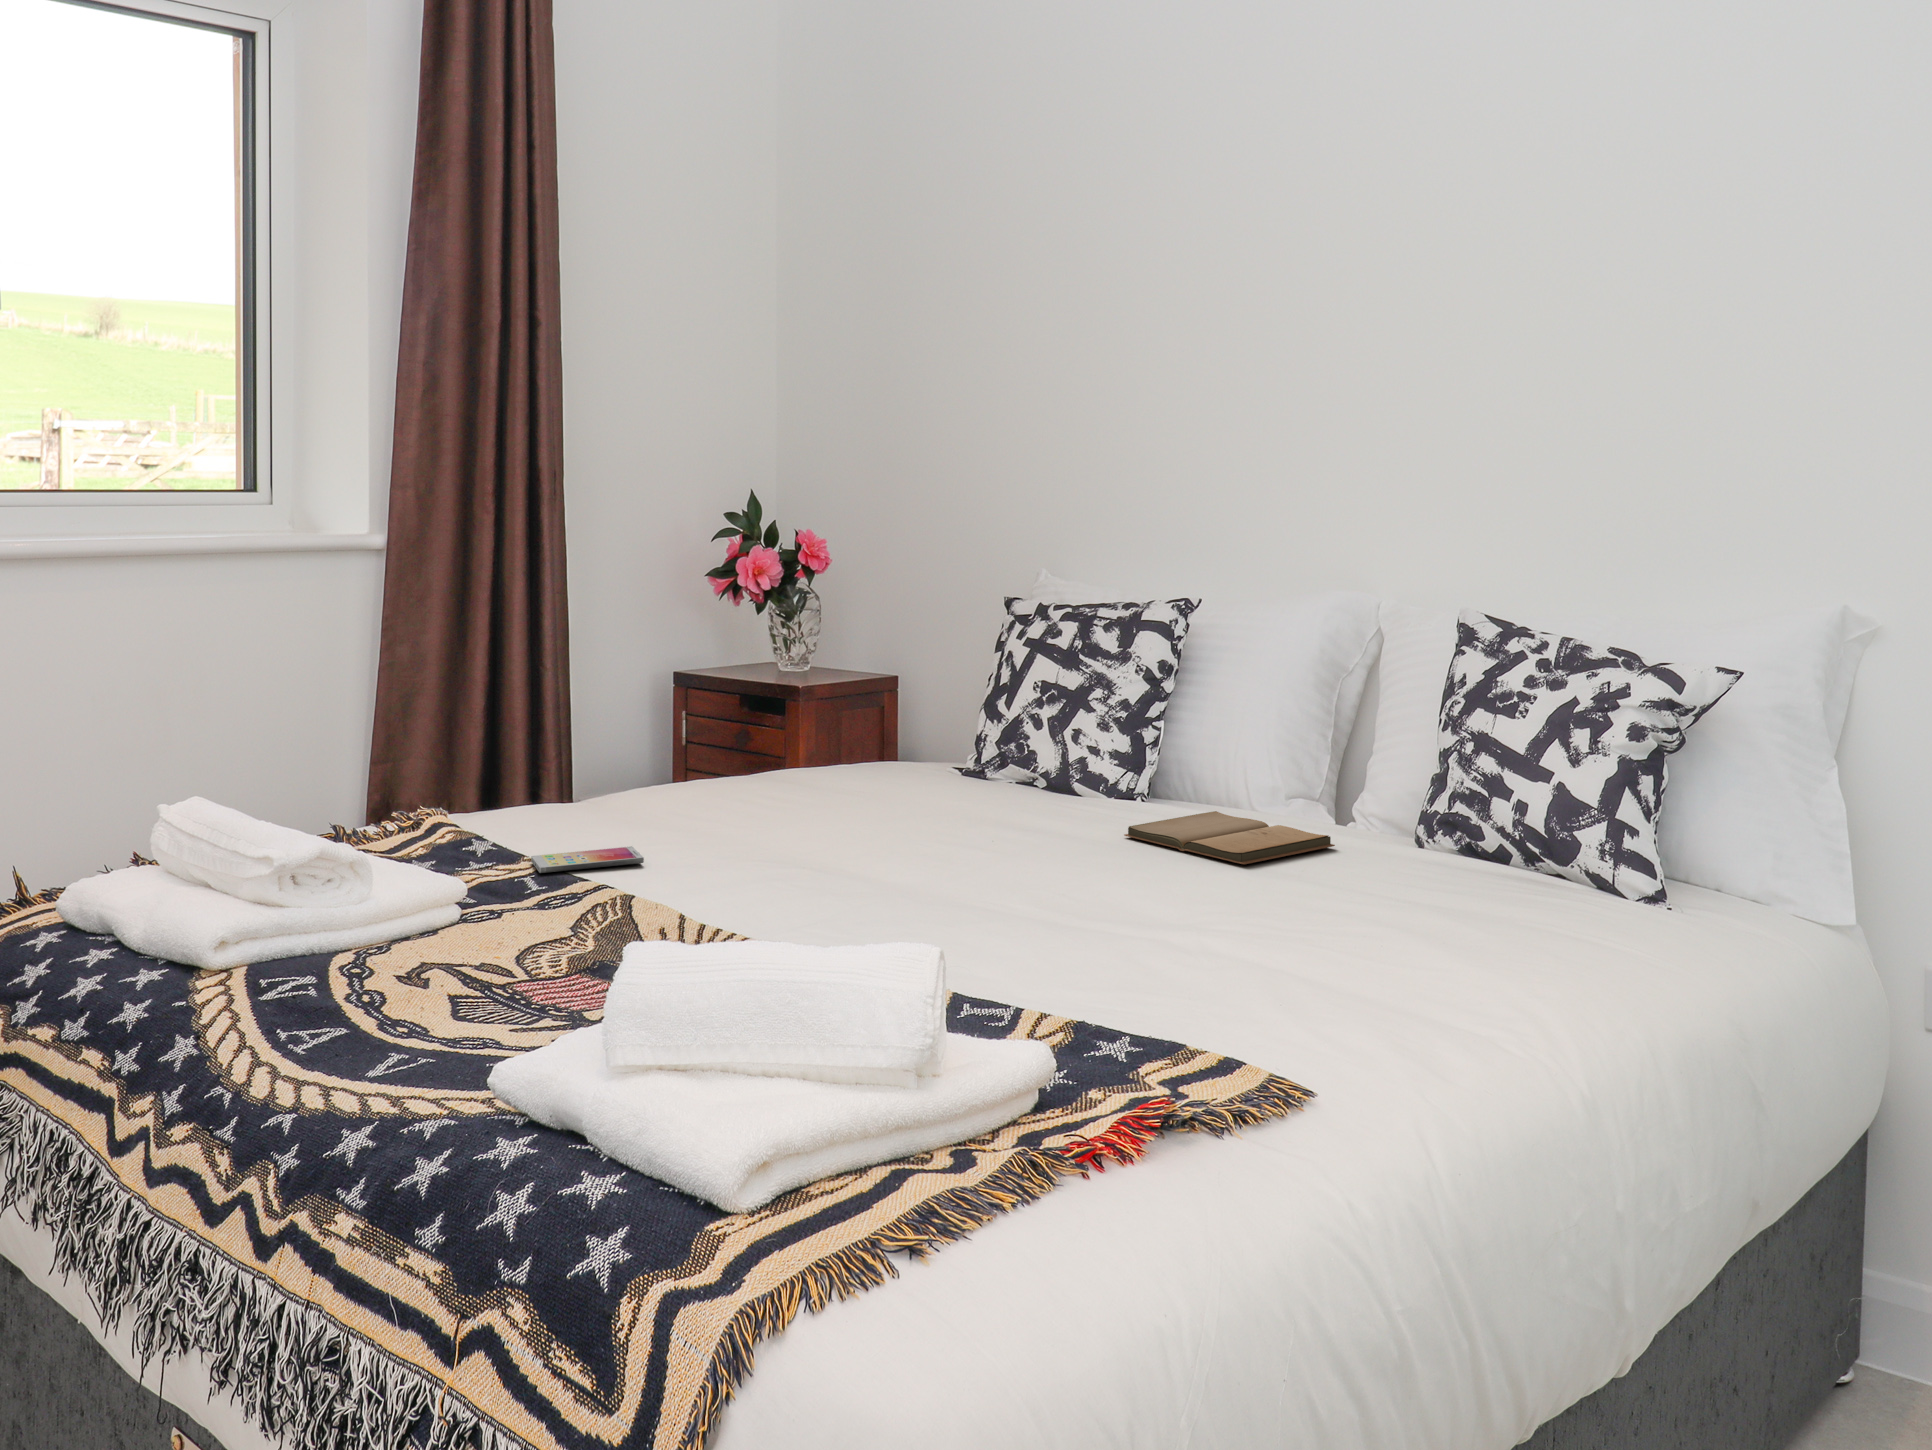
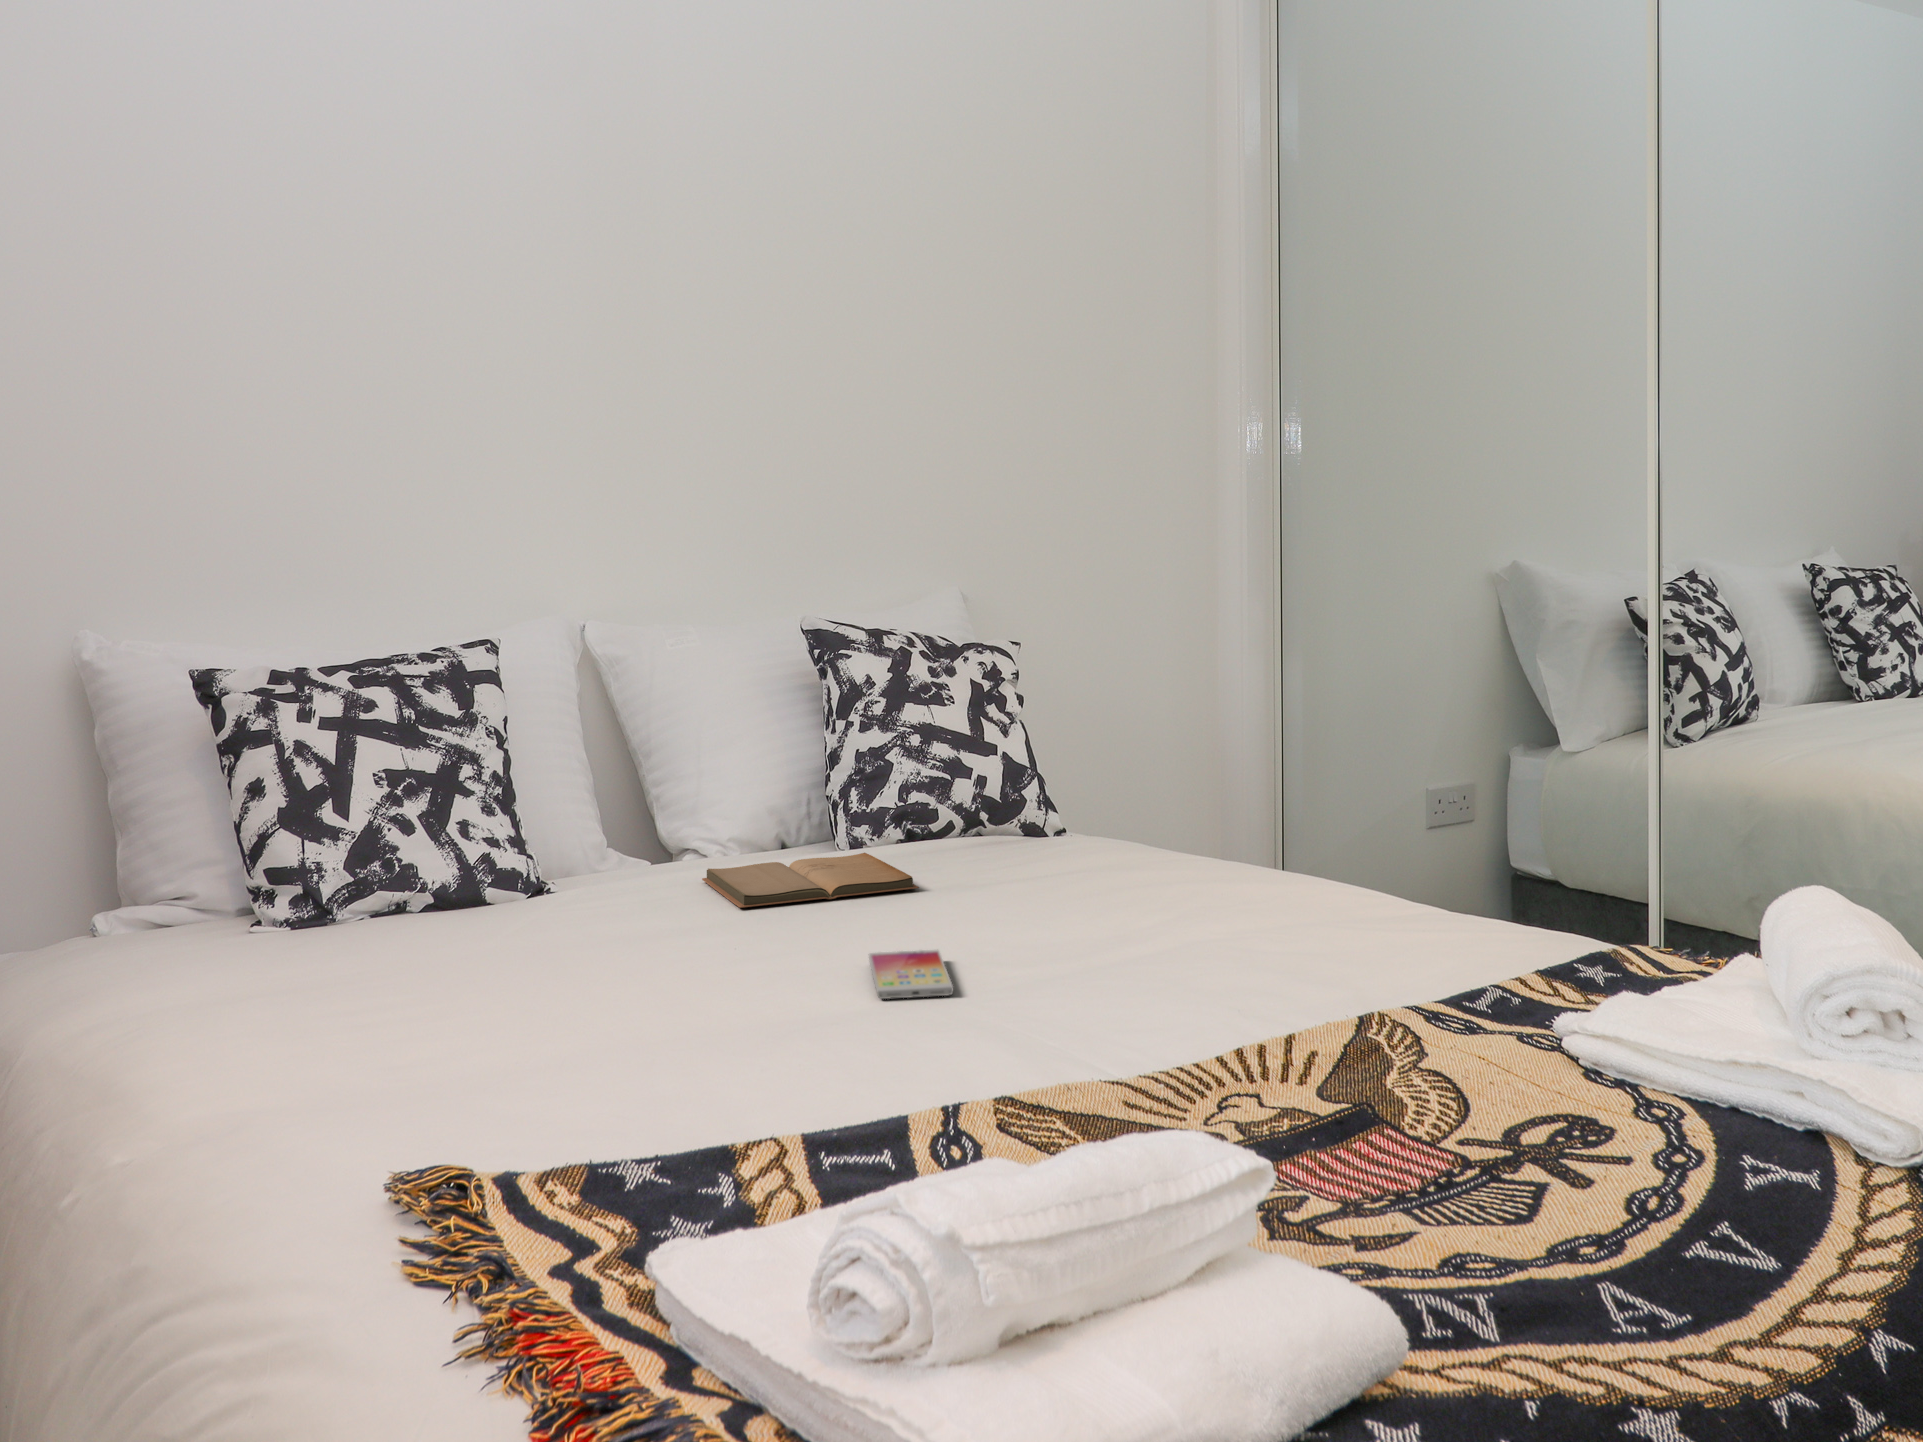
smartphone: present [531,846,644,873] -> present [869,950,953,999]

